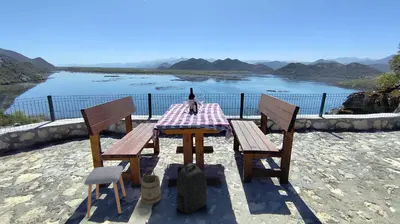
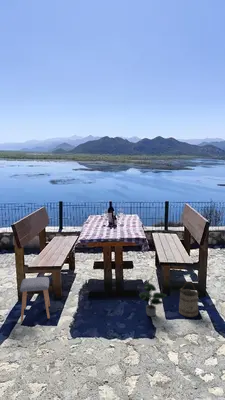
backpack: present [176,163,207,214] -> none [98,274,126,319]
bucket: present [141,168,161,204] -> present [179,282,199,317]
potted plant: none [221,173,253,211] -> present [139,284,166,317]

